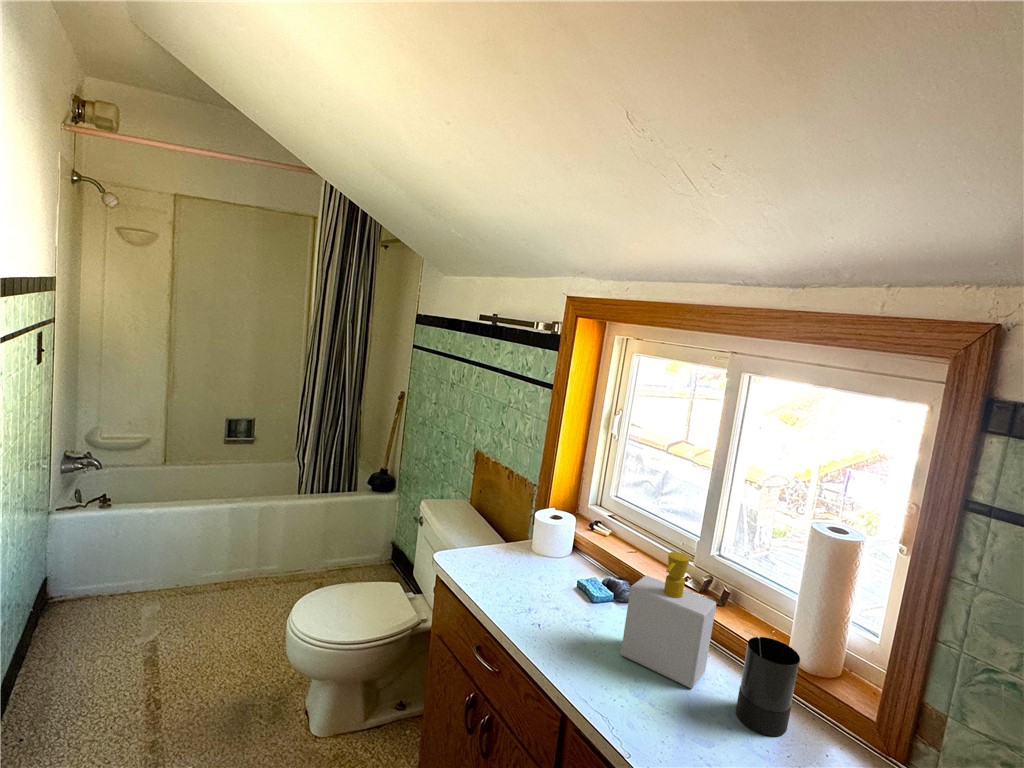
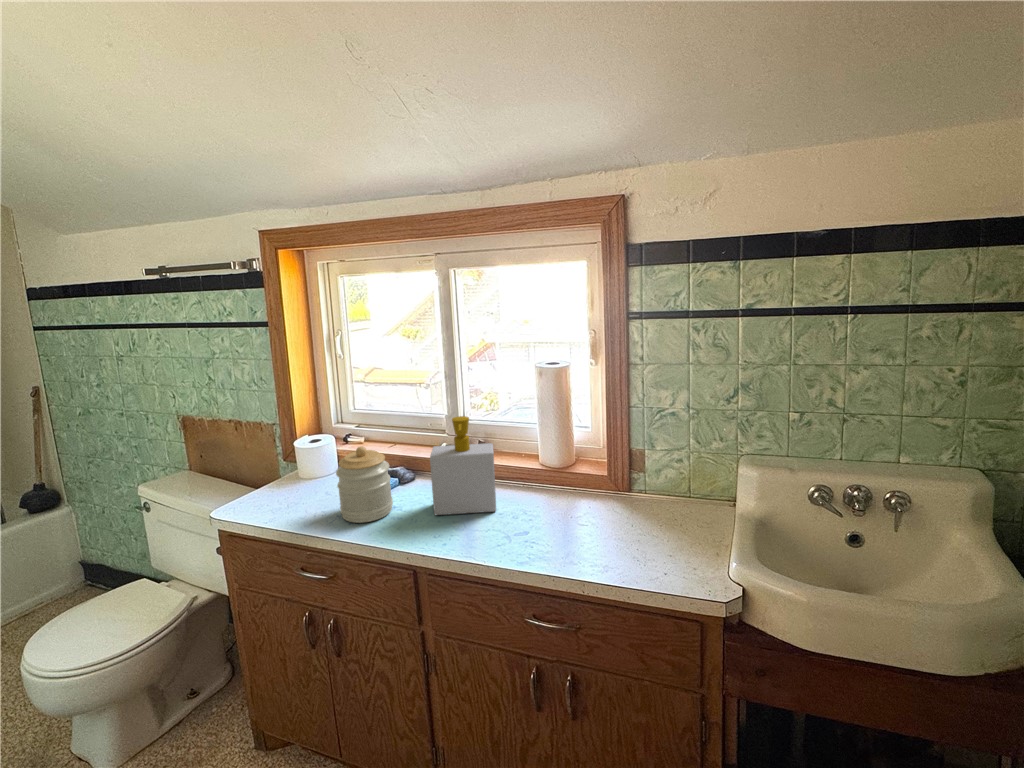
jar: none [535,543,596,629] -> present [336,446,393,523]
candle: present [736,630,800,736] -> none [522,450,563,514]

